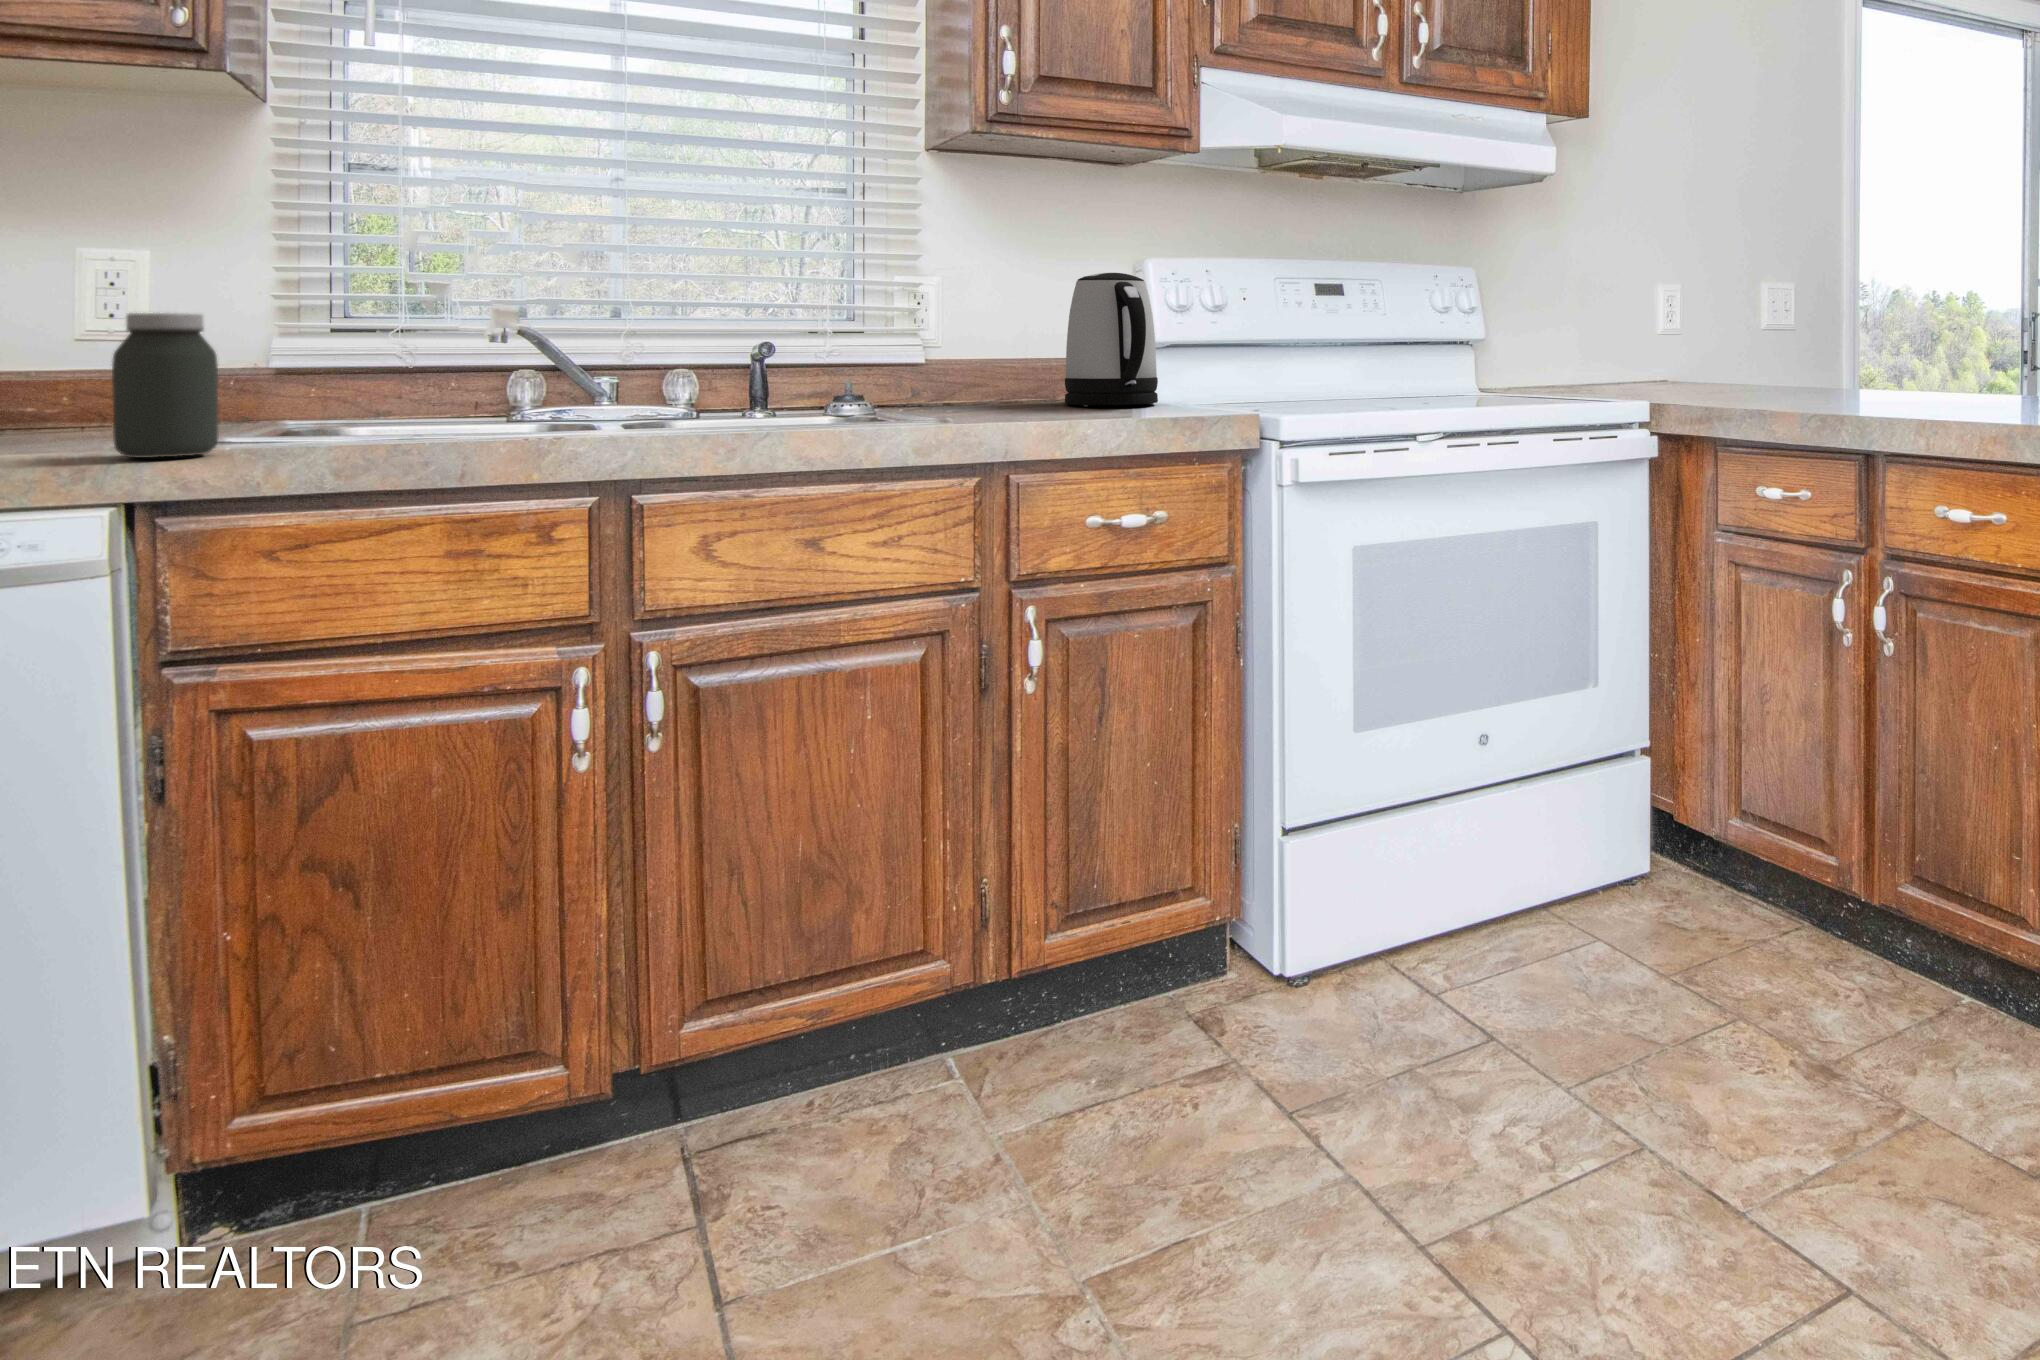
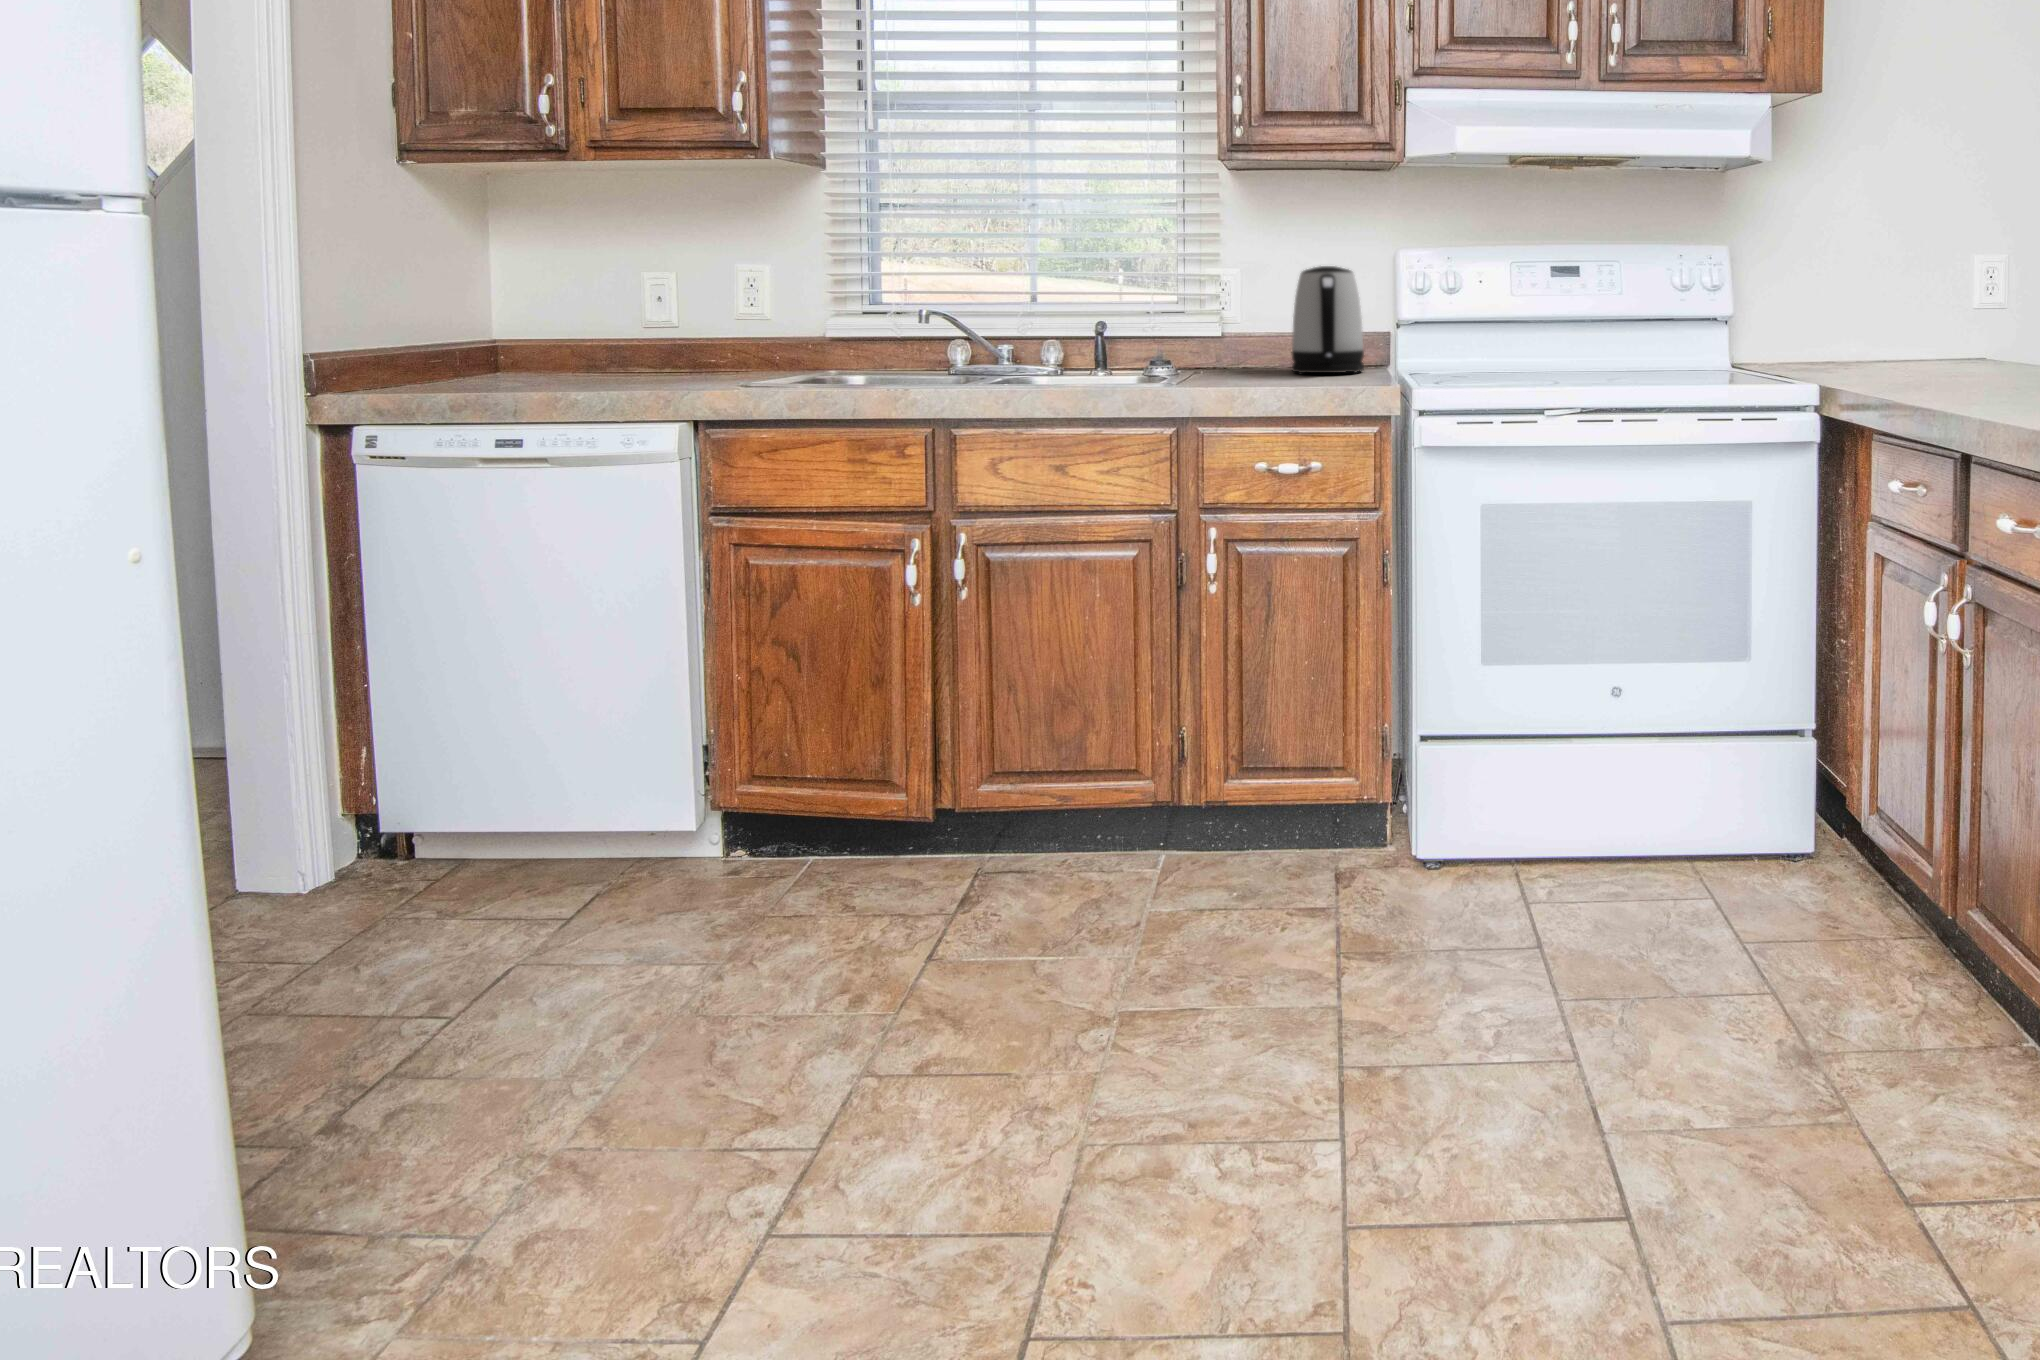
jar: present [112,313,219,458] -> none [686,313,737,396]

